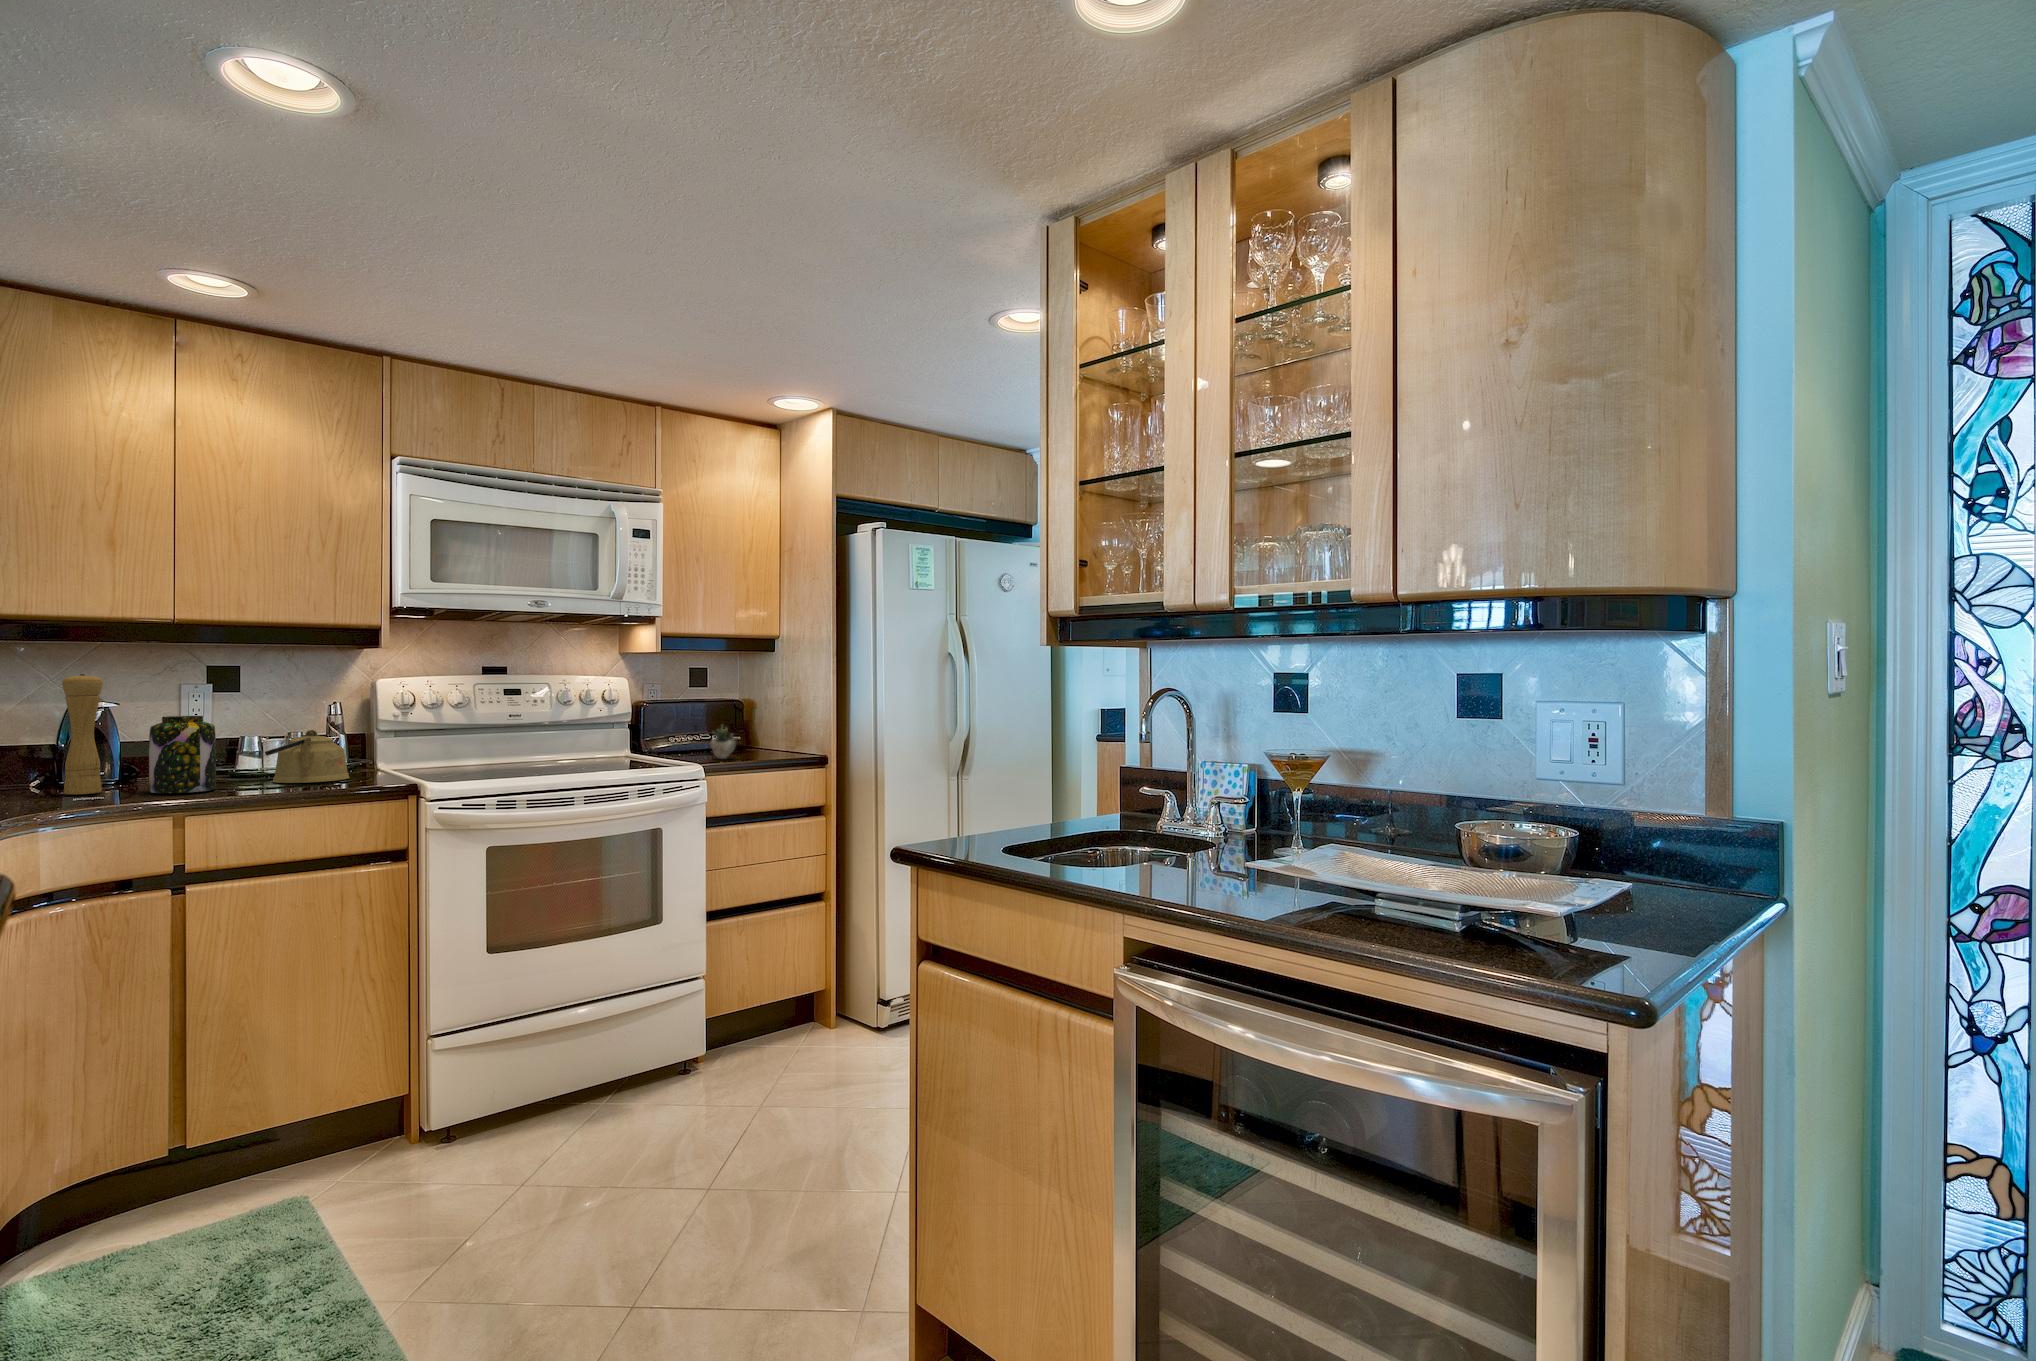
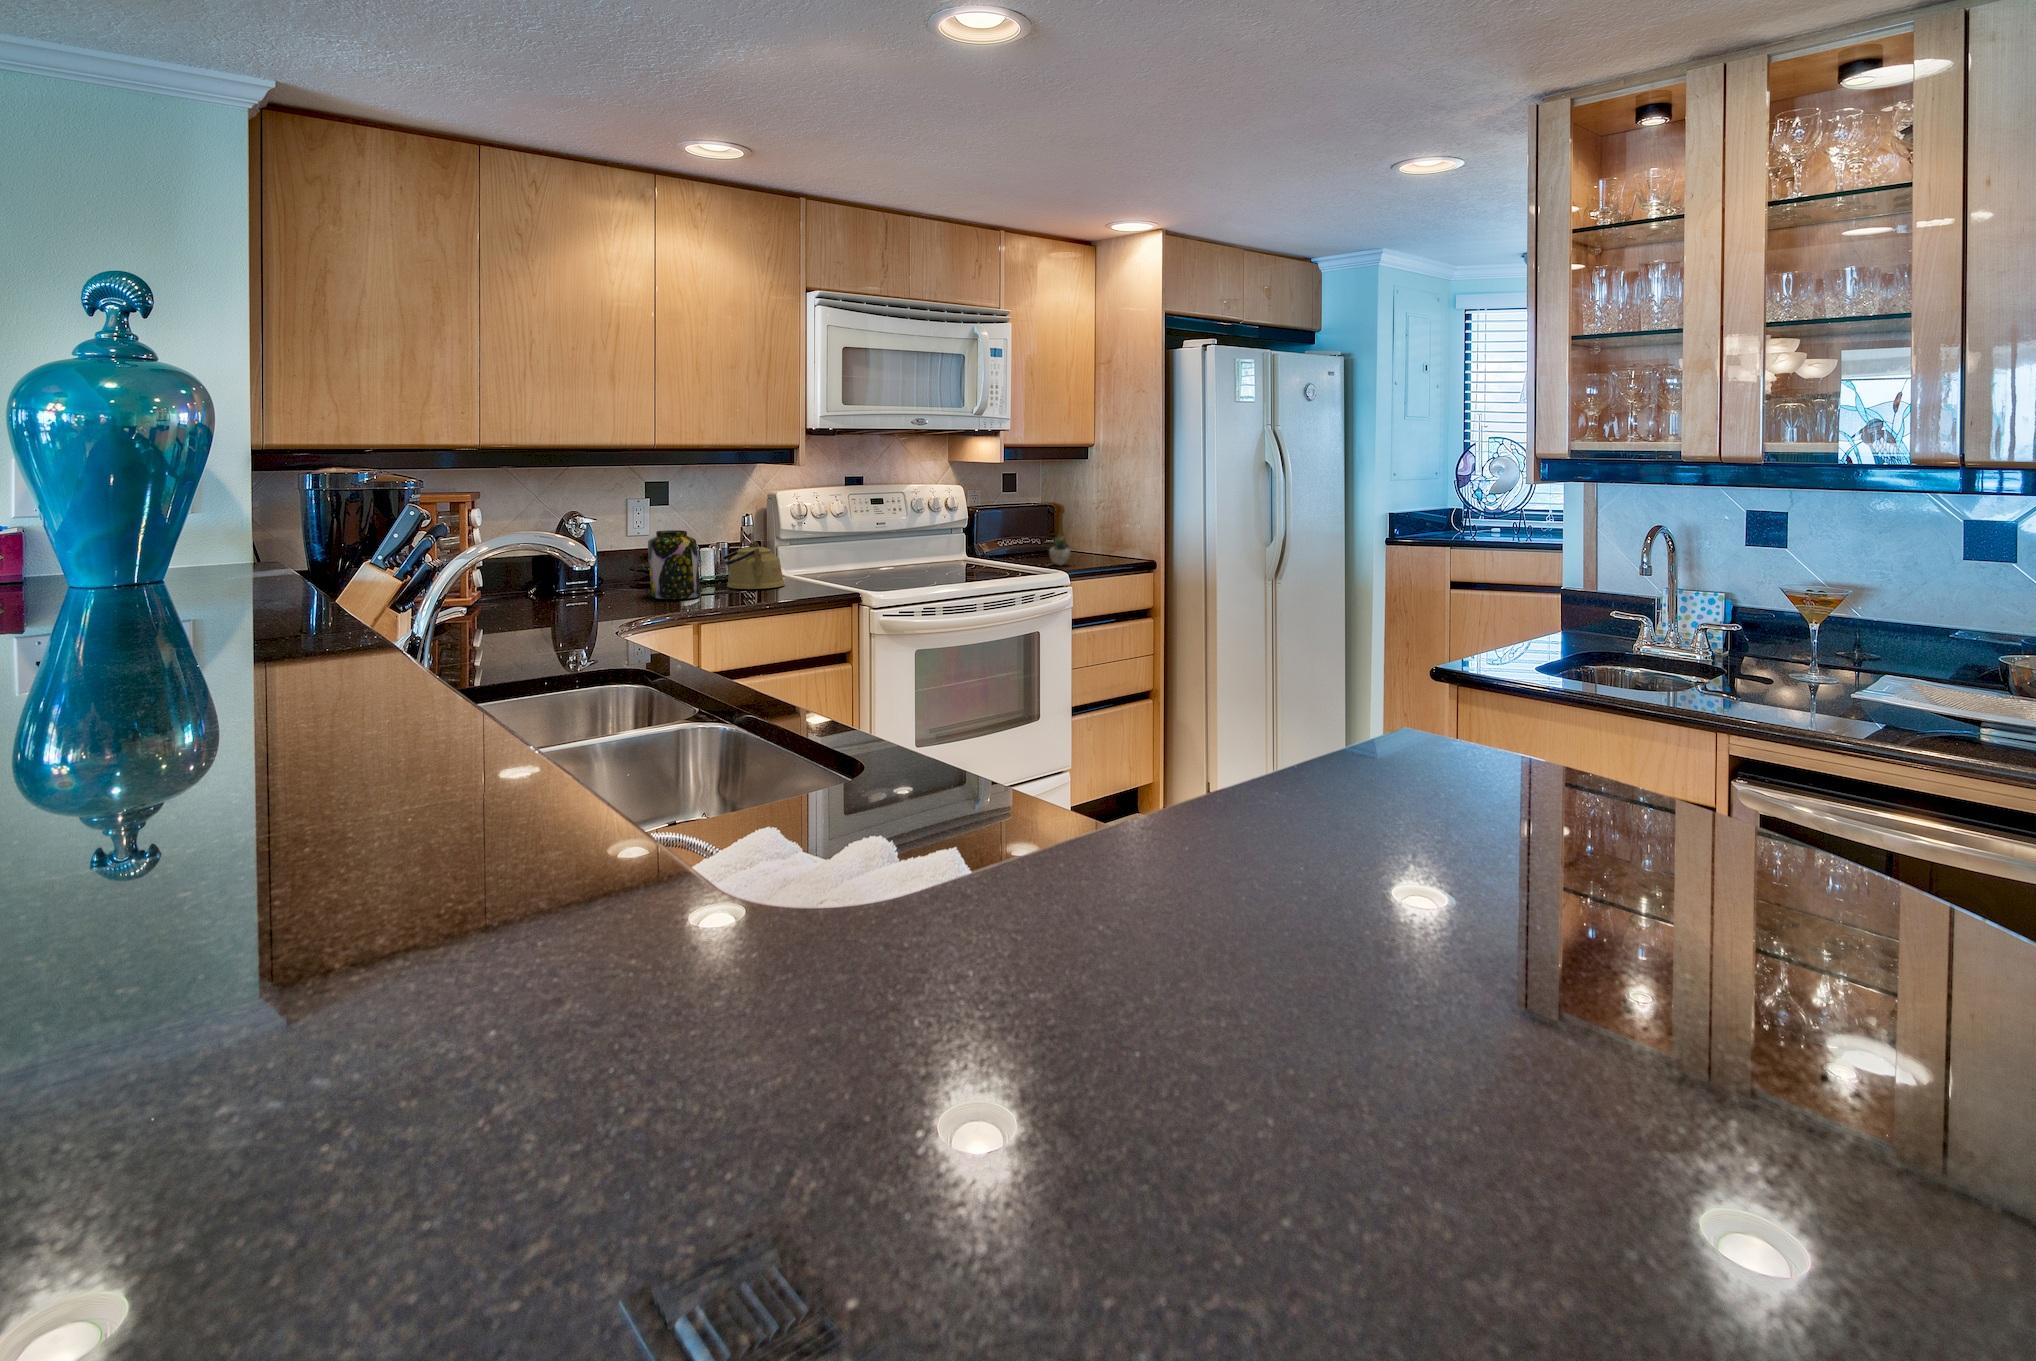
pepper mill: present [62,674,103,795] -> none [579,494,615,600]

